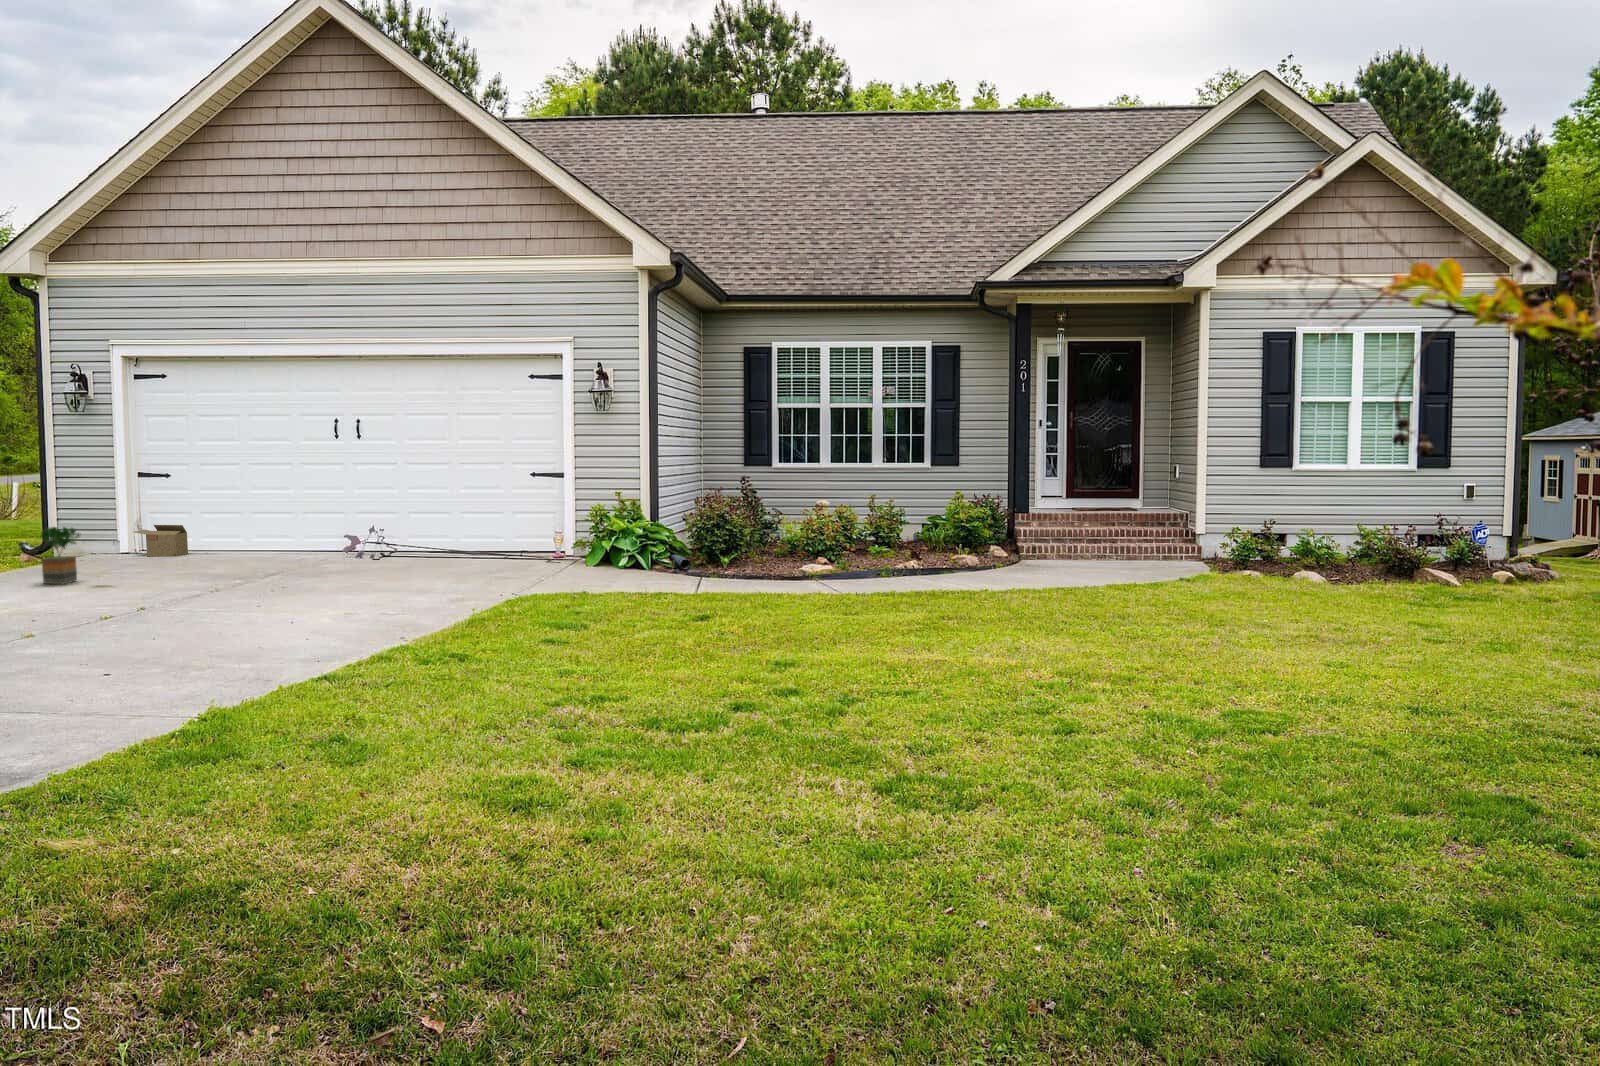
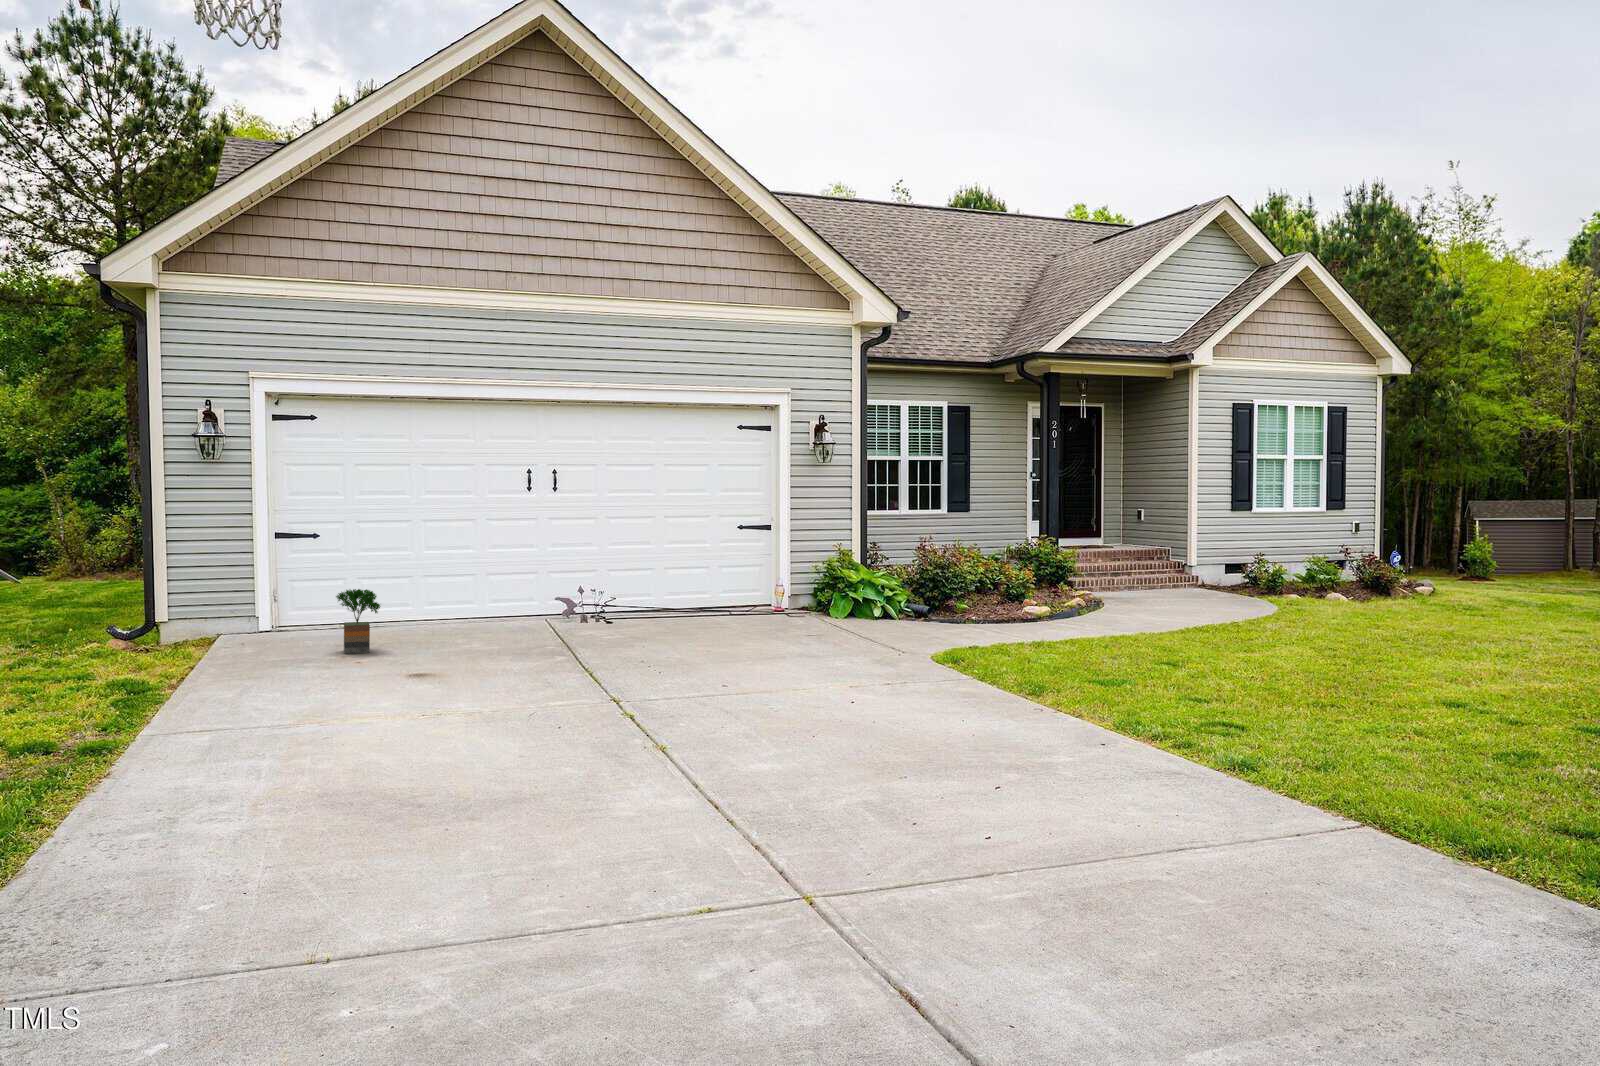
cardboard box: present [134,525,188,557] -> none [287,586,340,623]

